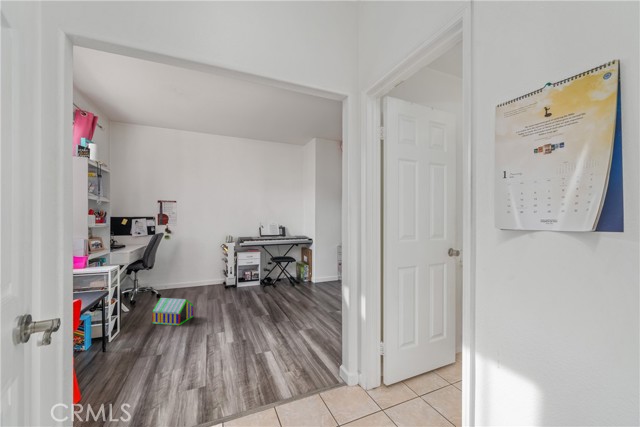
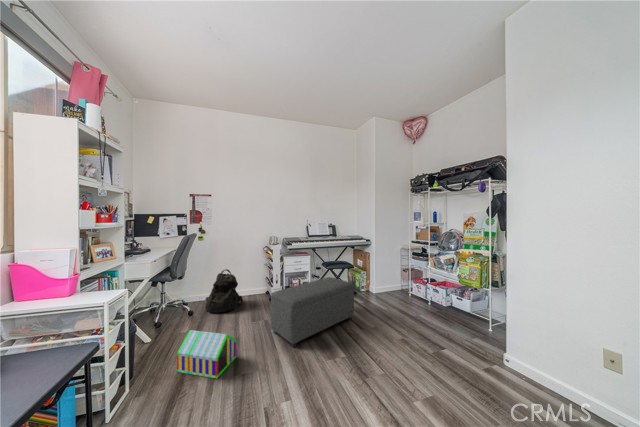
backpack: none [171,262,203,296] -> present [205,269,243,313]
ottoman: none [221,267,287,312] -> present [271,277,354,347]

